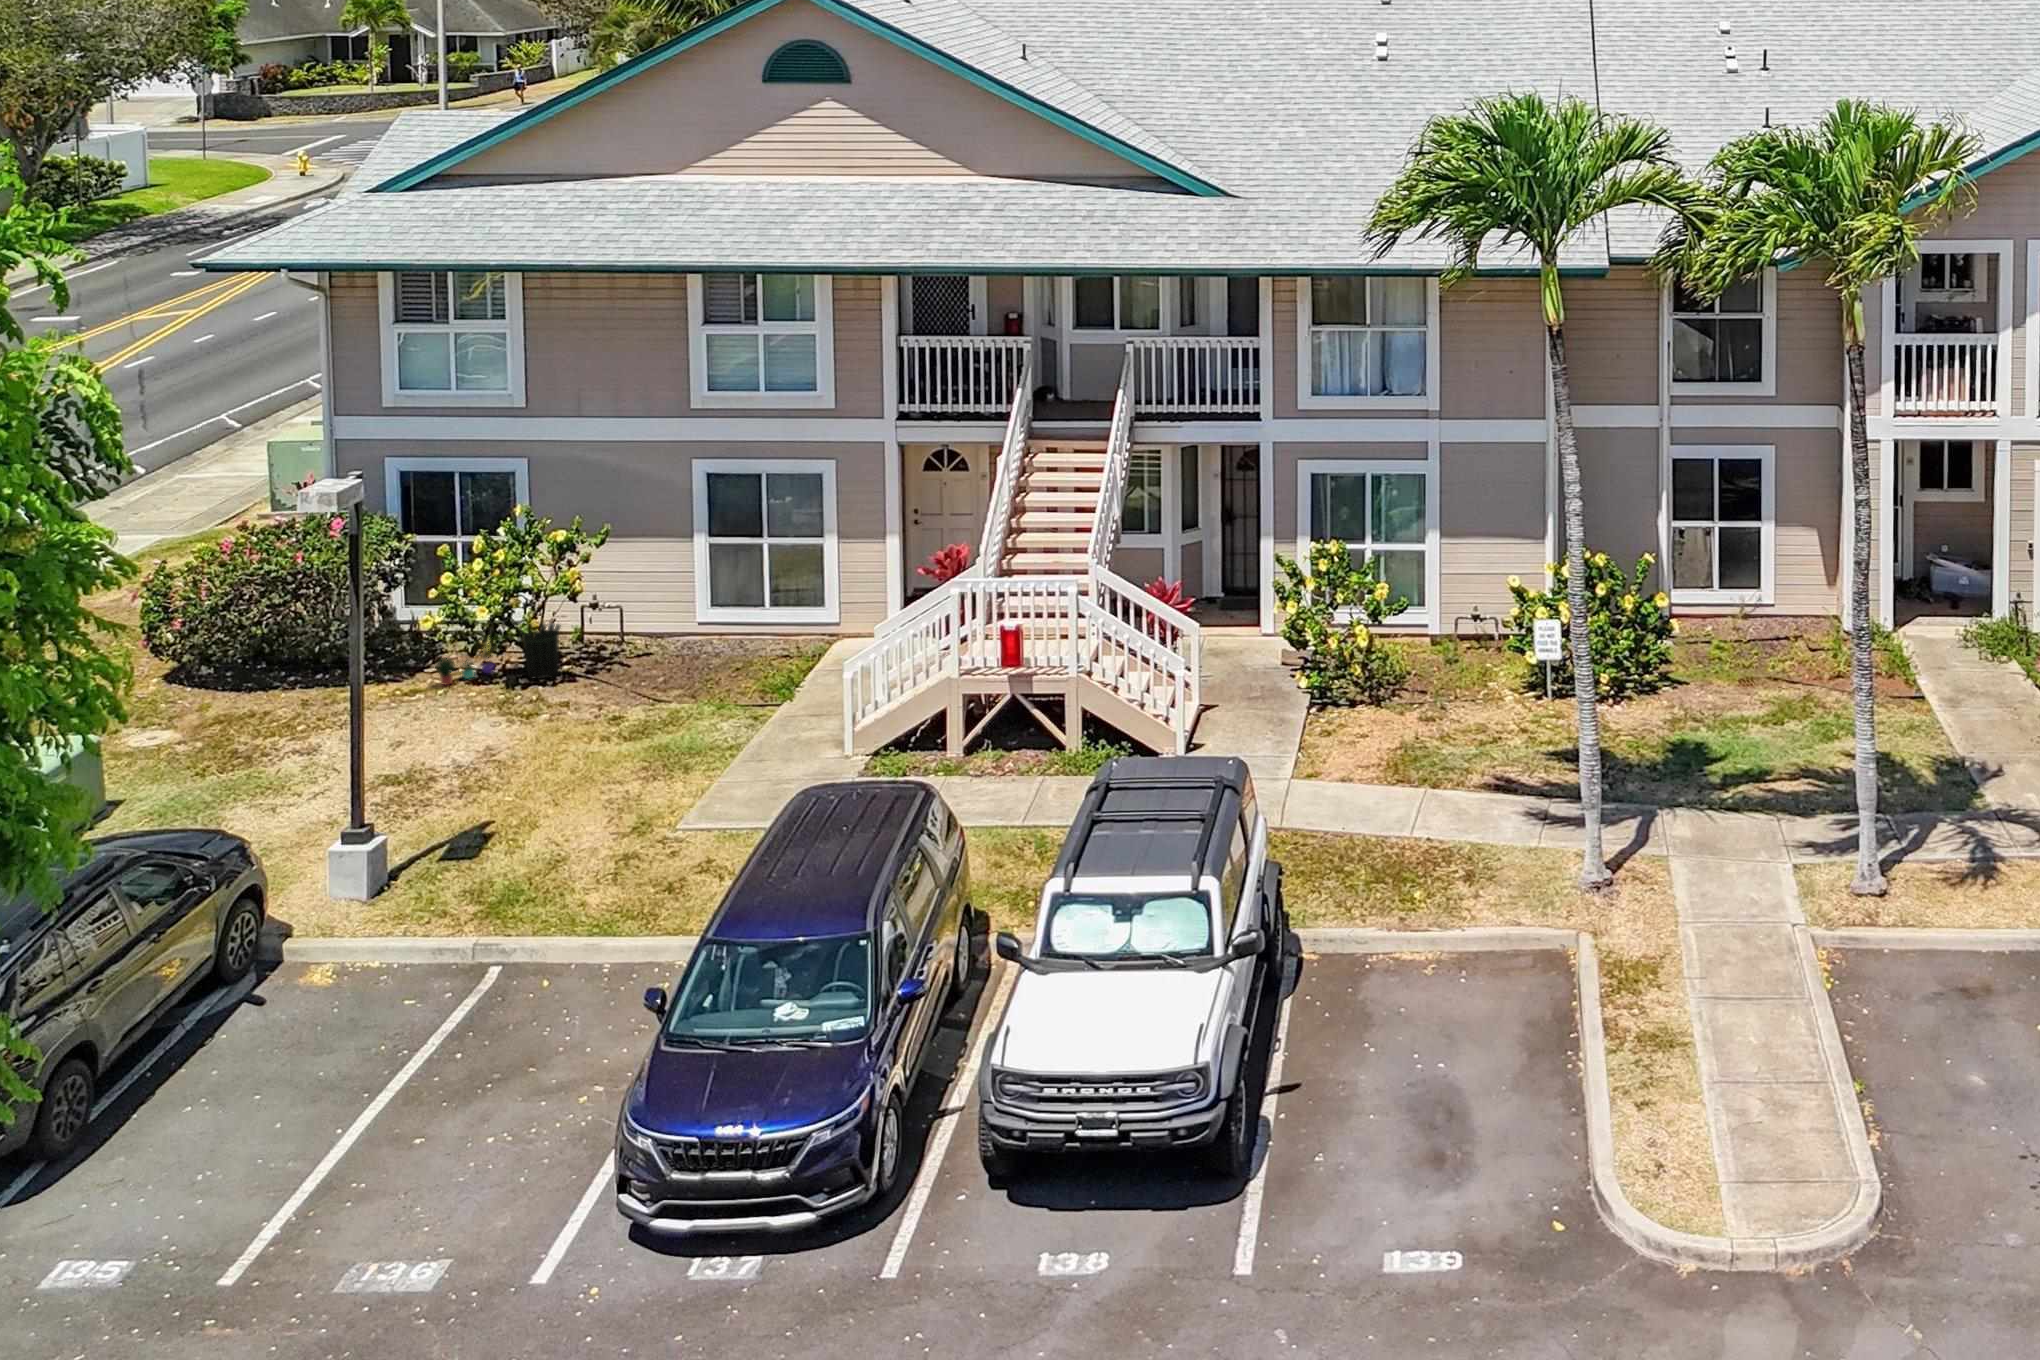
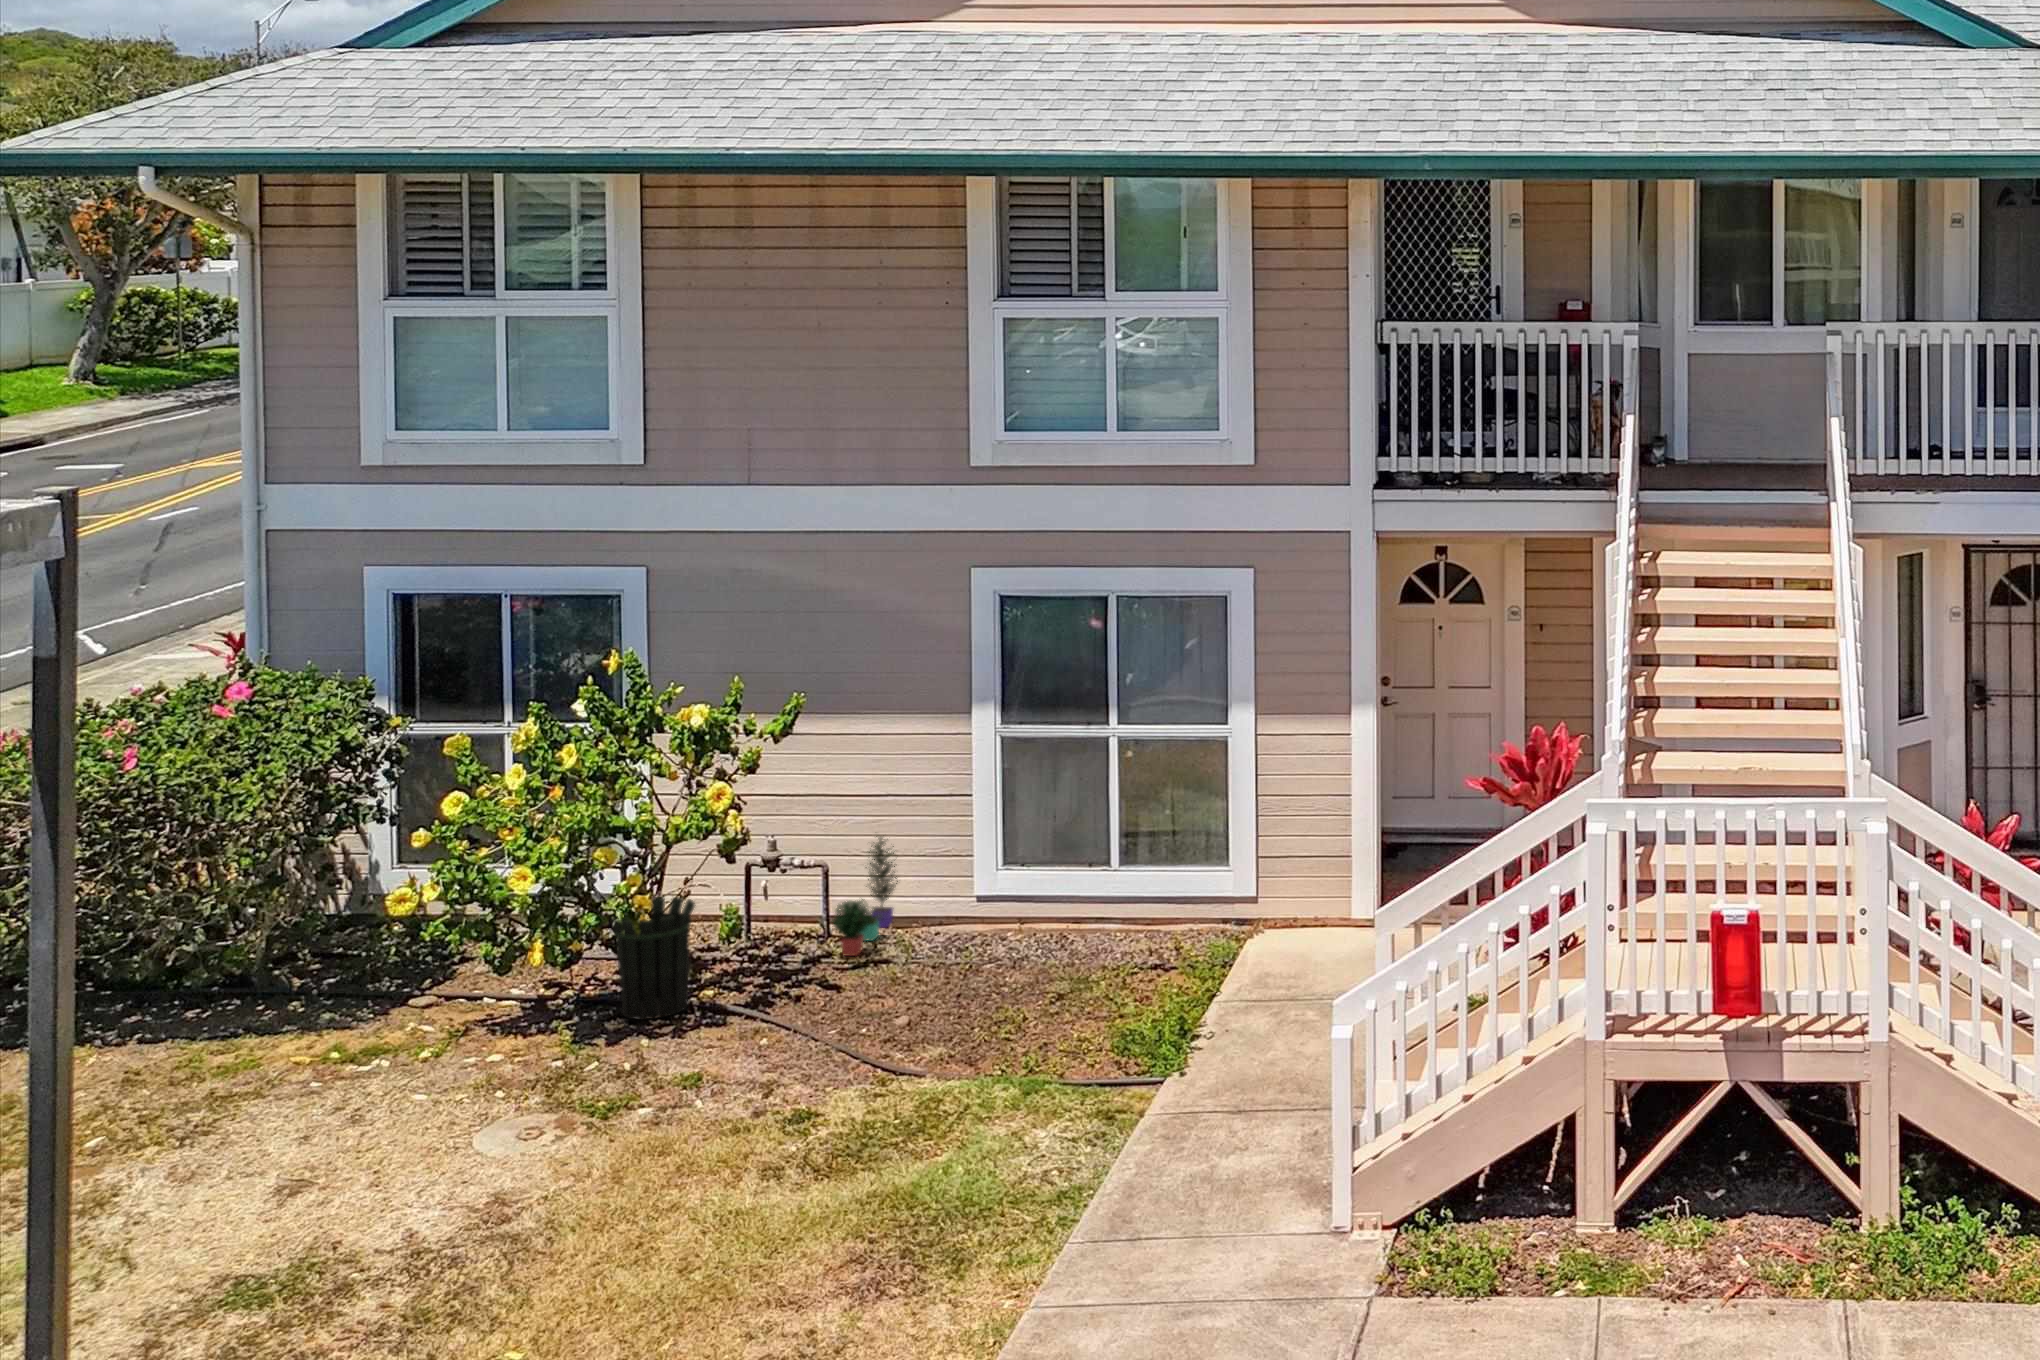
potted plant: present [435,629,494,685] -> present [832,836,898,956]

